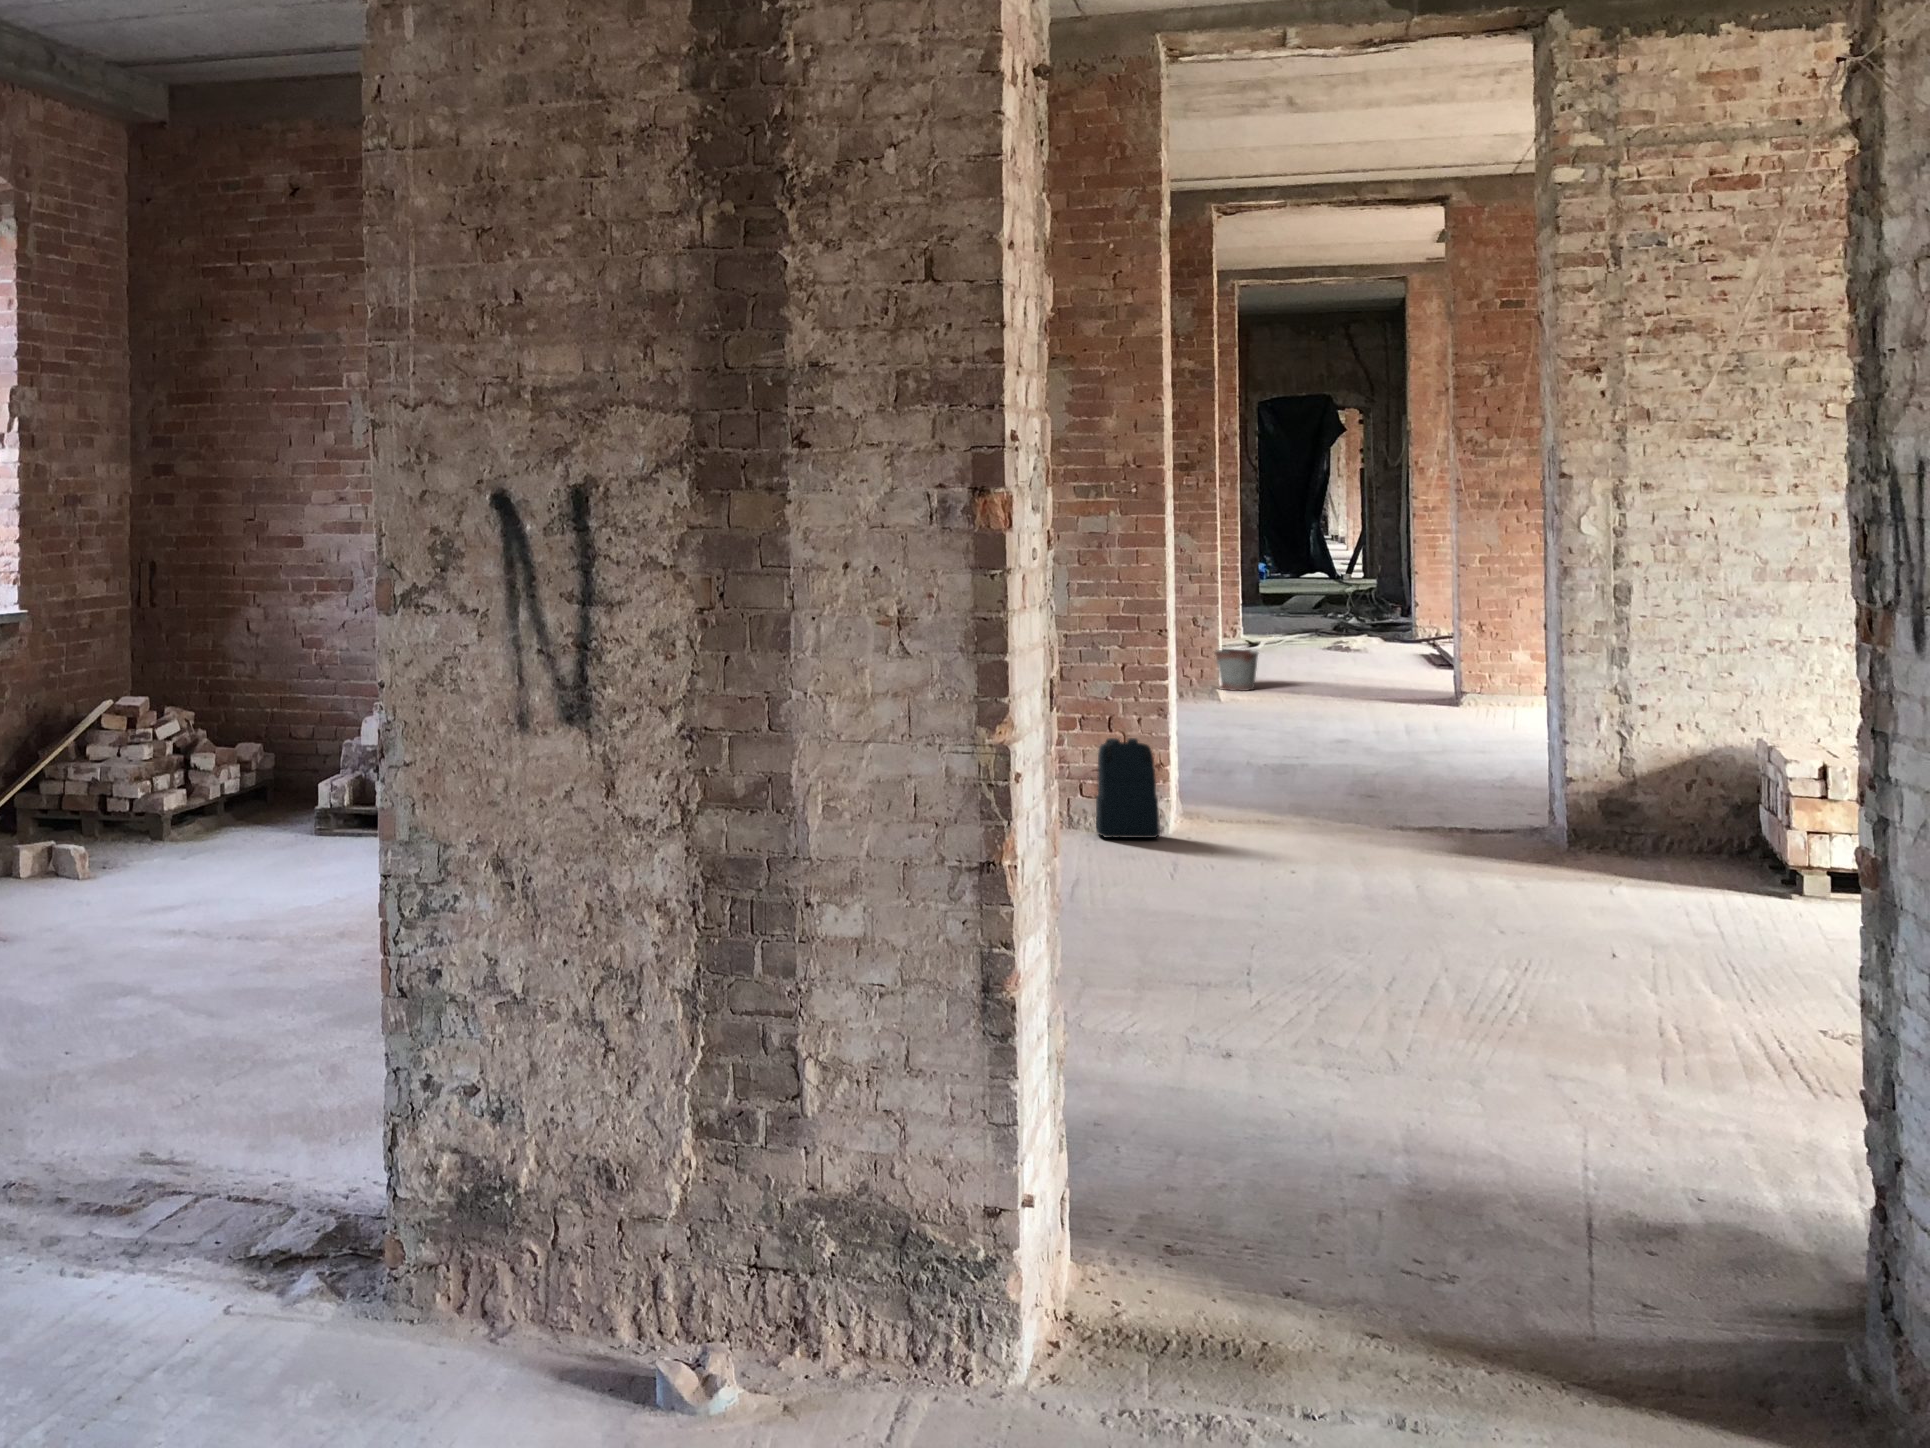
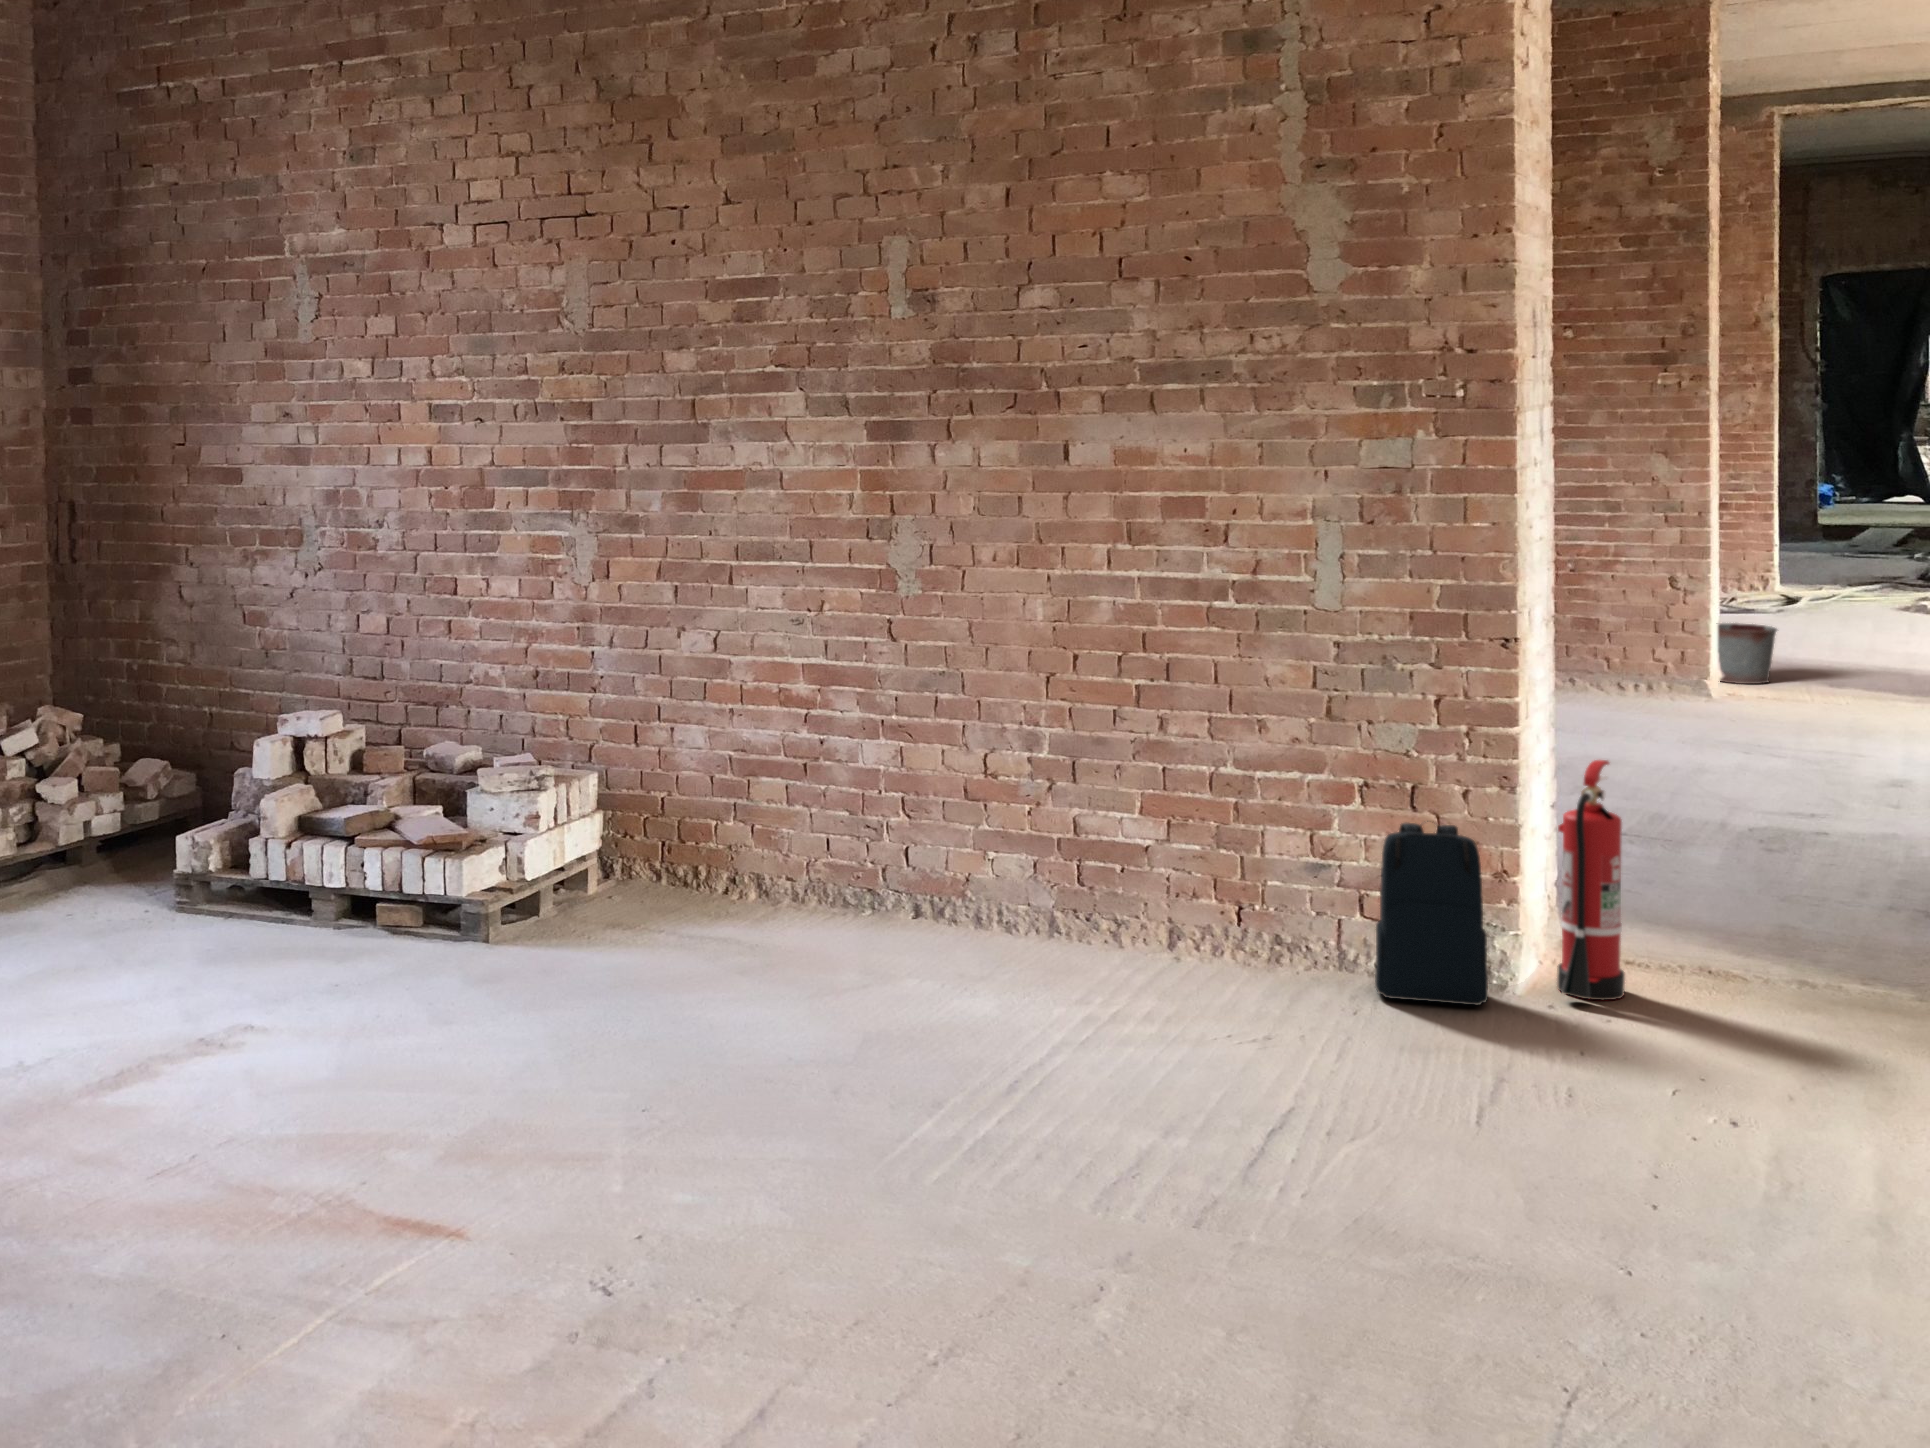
fire extinguisher: none [1191,699,1228,834] -> present [1557,760,1625,1000]

